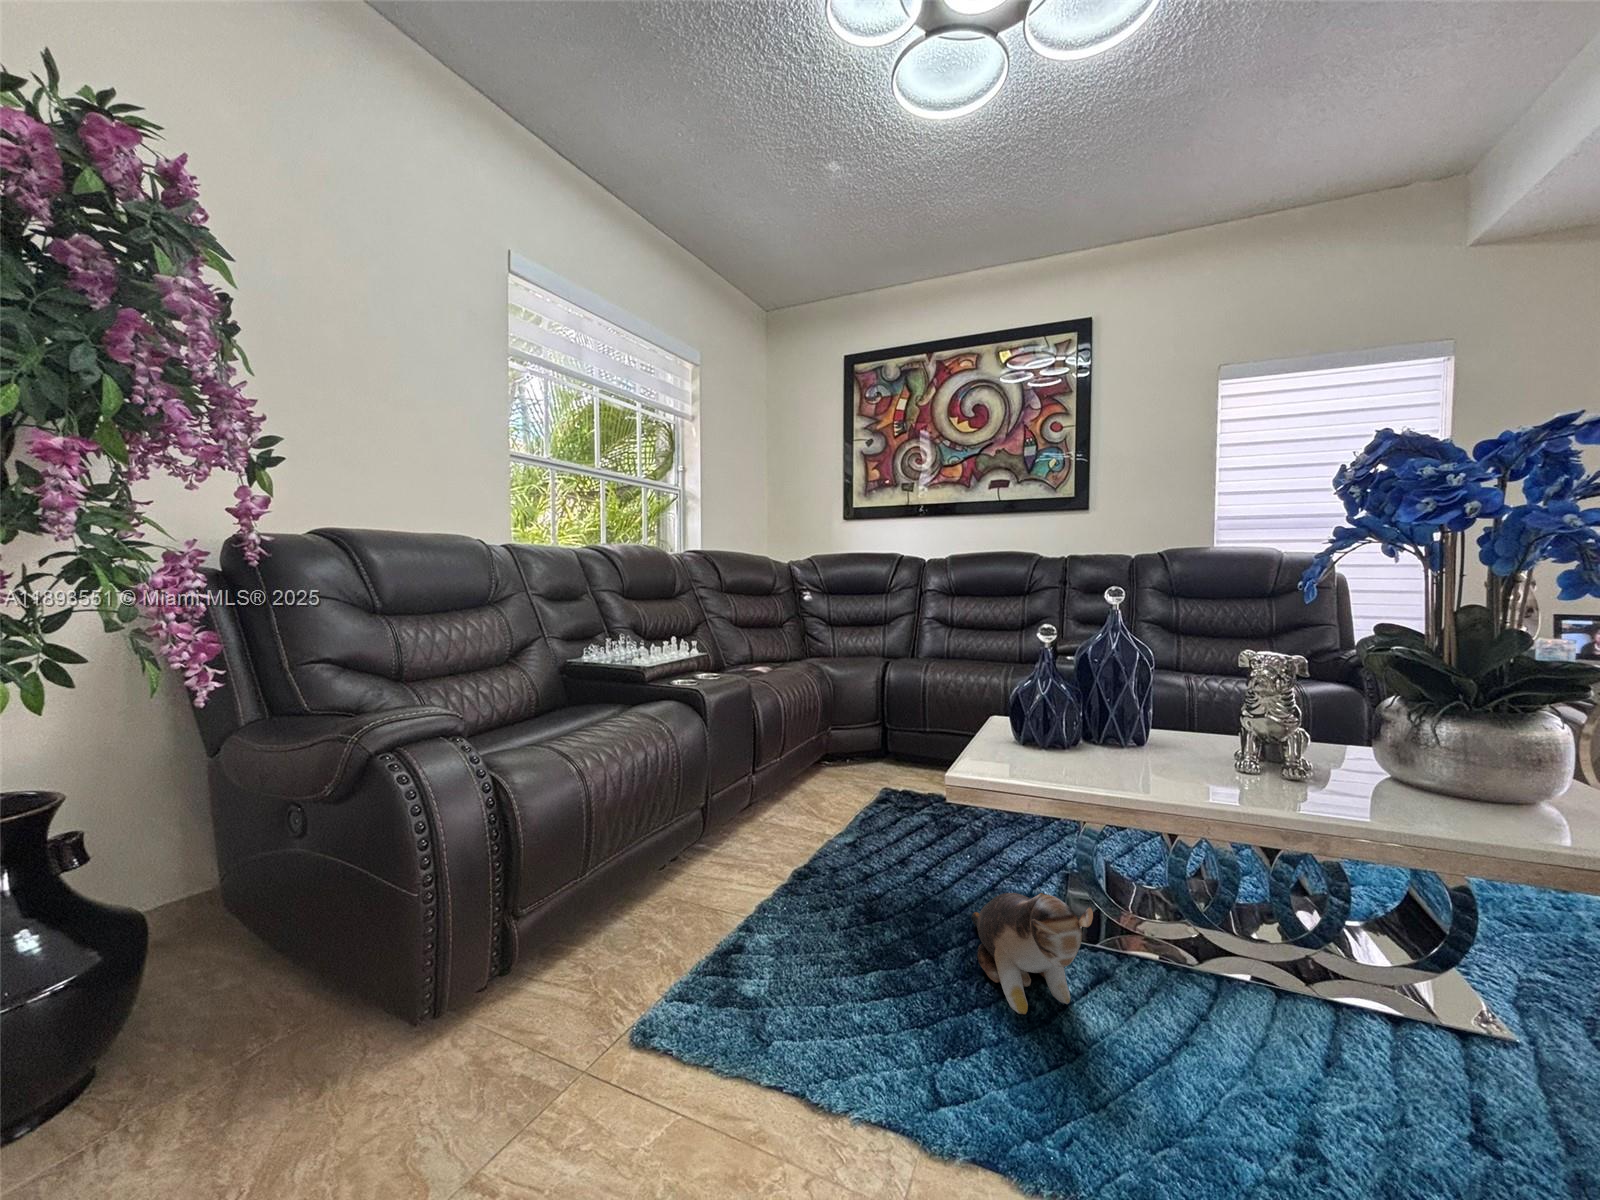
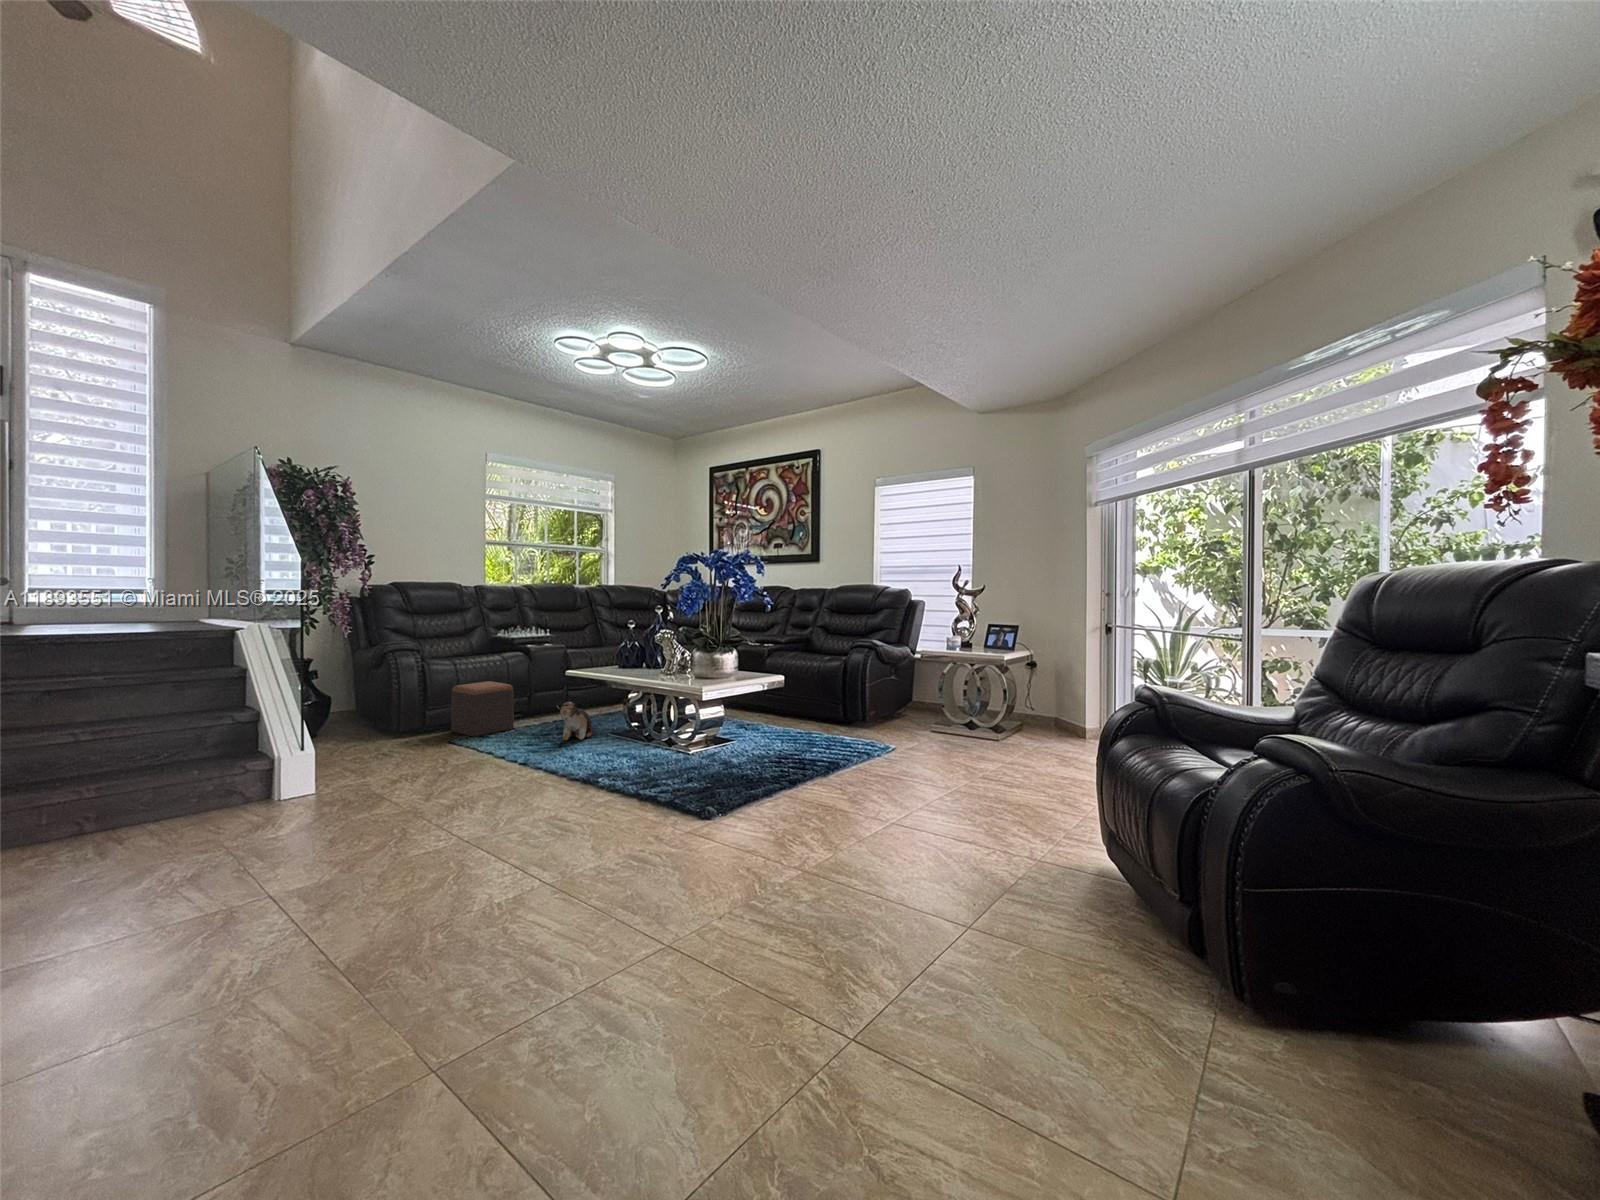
footstool: none [582,802,755,1015] -> present [451,681,514,737]

